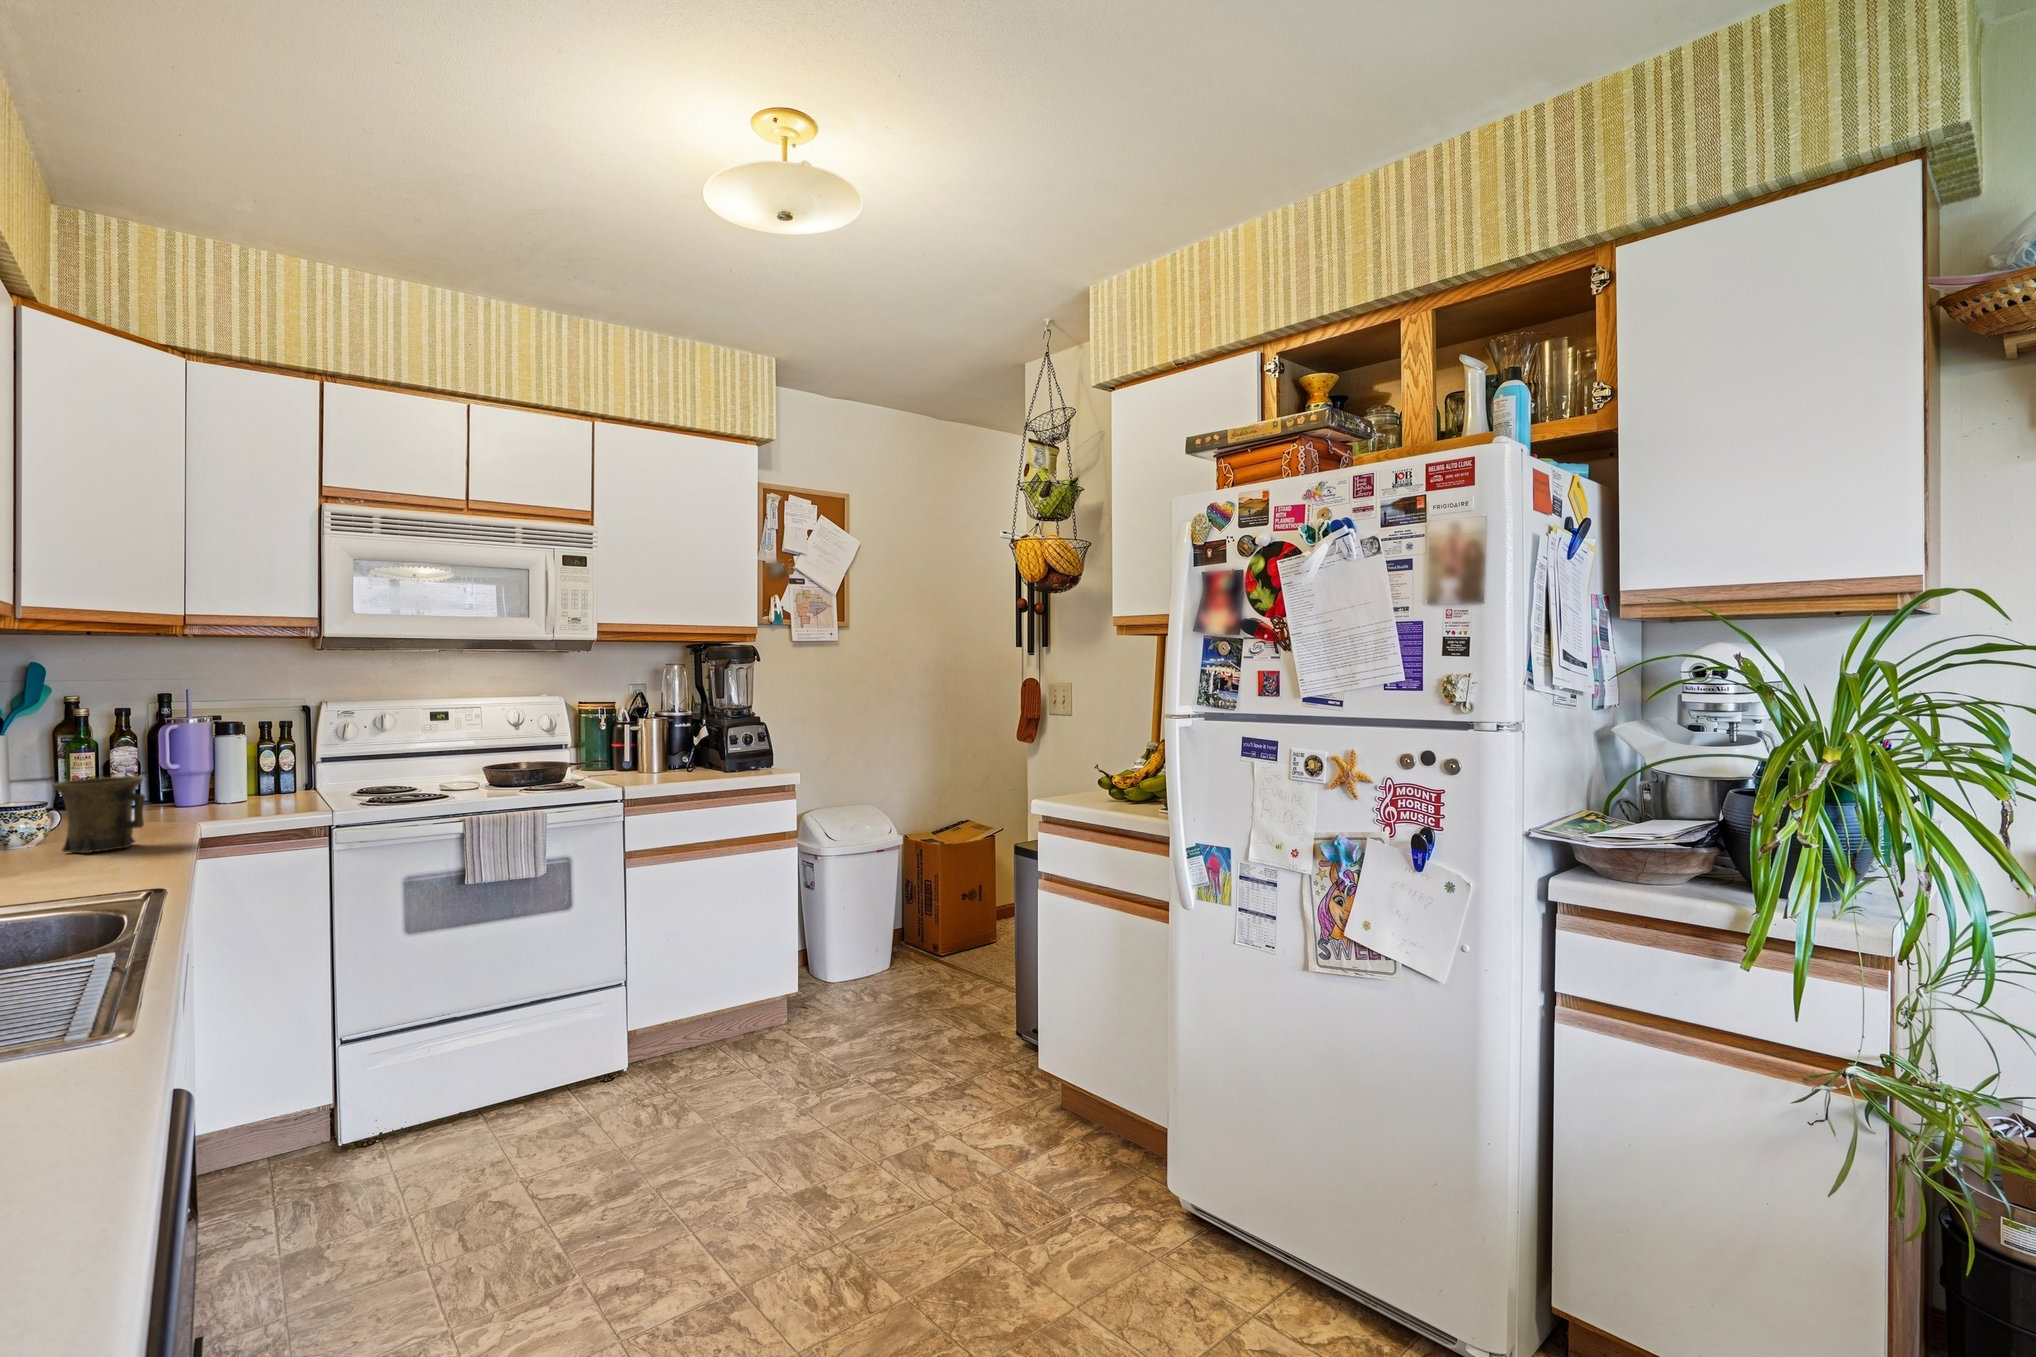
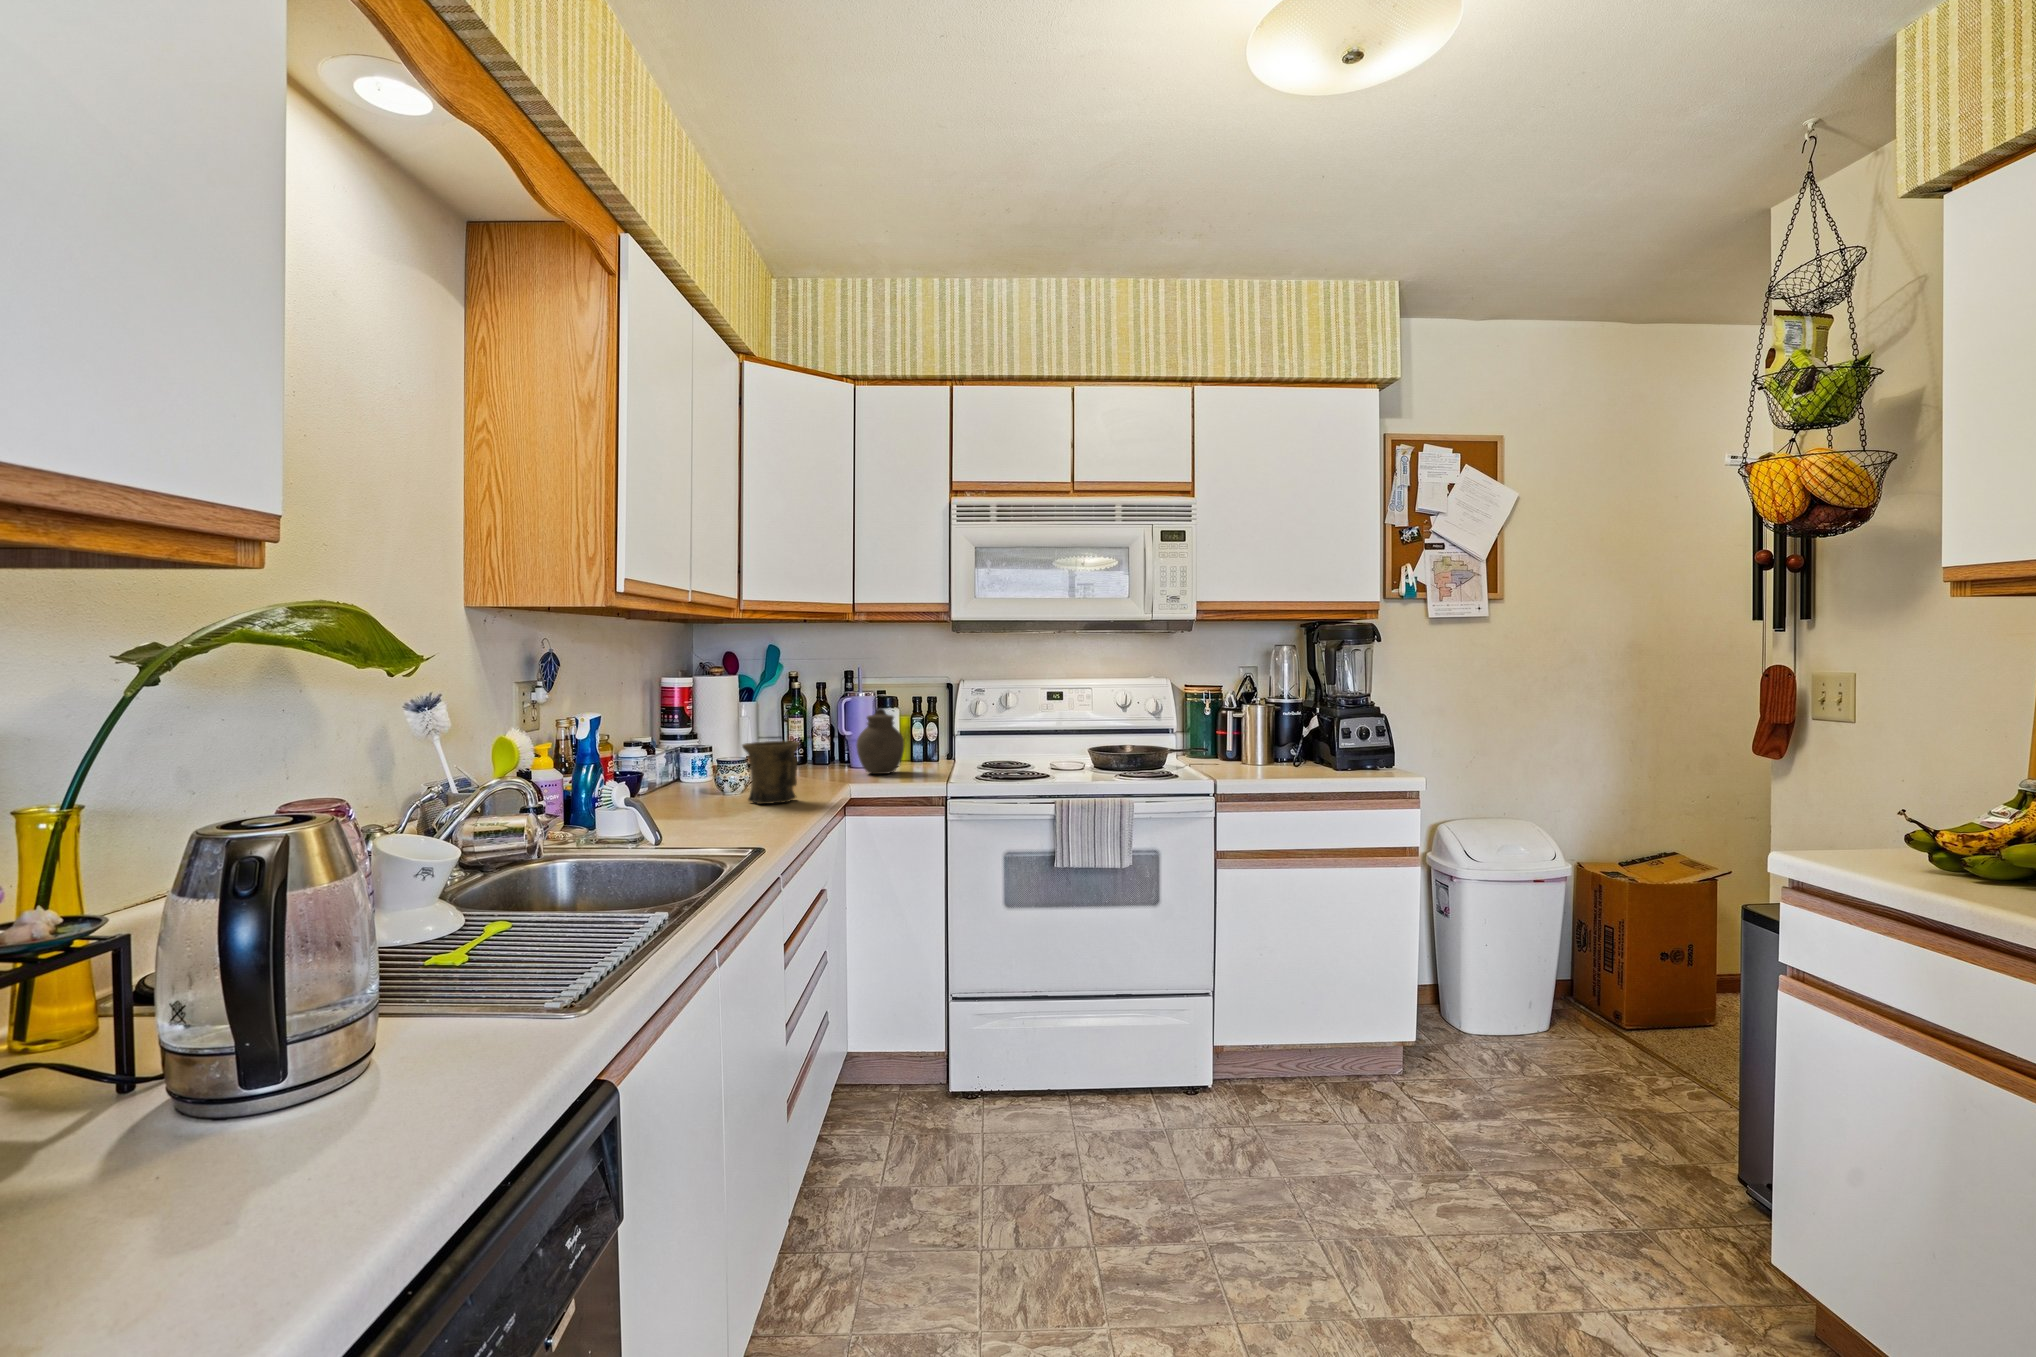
jar: none [189,735,259,810] -> present [856,708,905,774]

